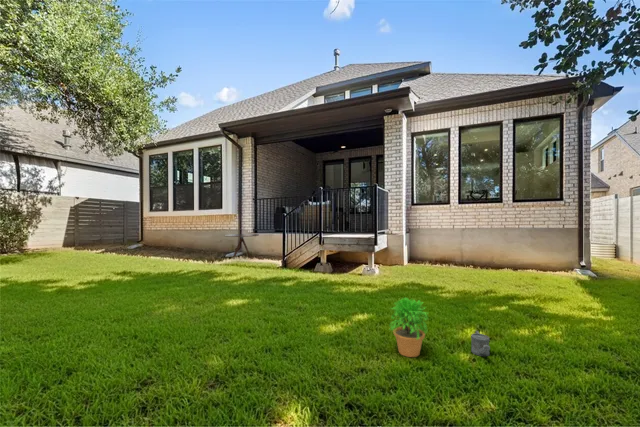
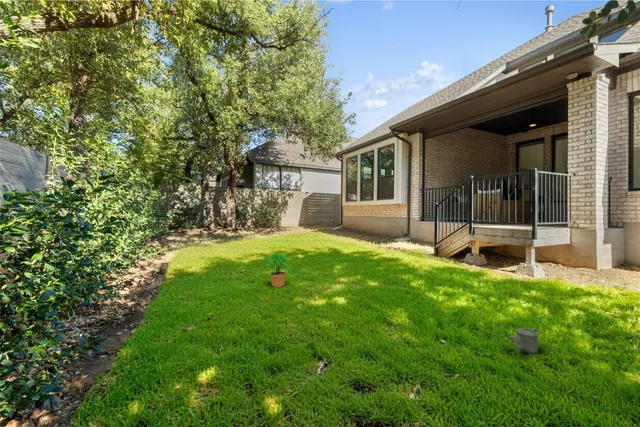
round table: present [225,234,259,259] -> none [392,222,423,245]
potted plant: present [391,298,427,357] -> present [267,252,289,287]

